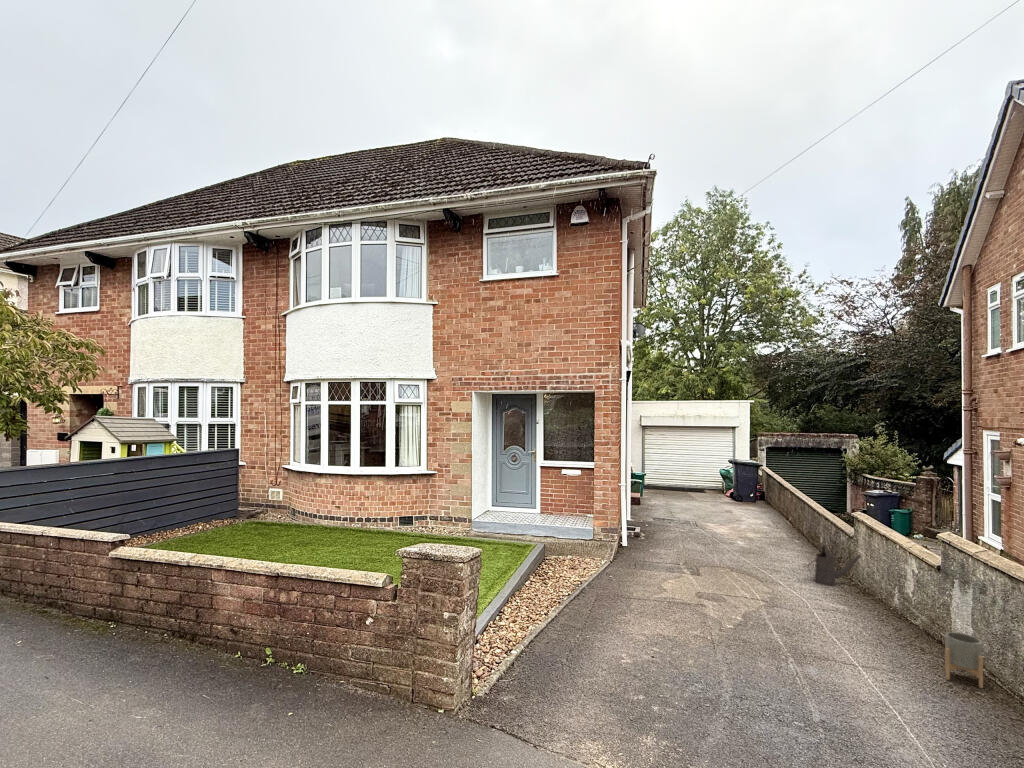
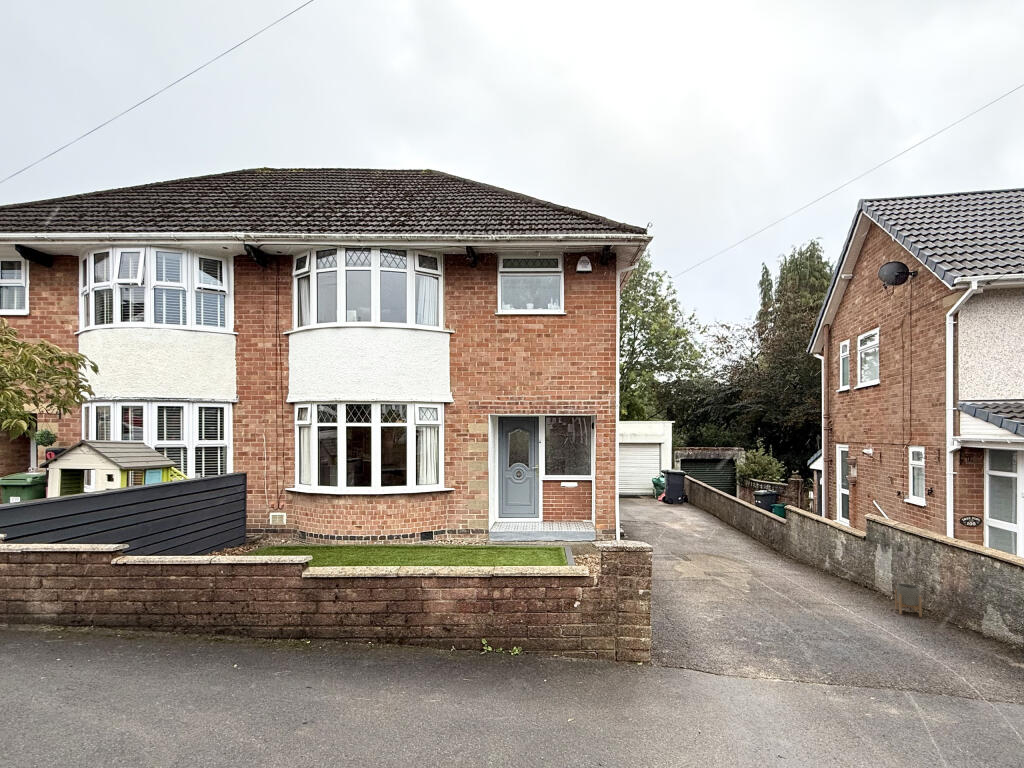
watering can: present [808,545,861,586] -> none [768,533,805,564]

